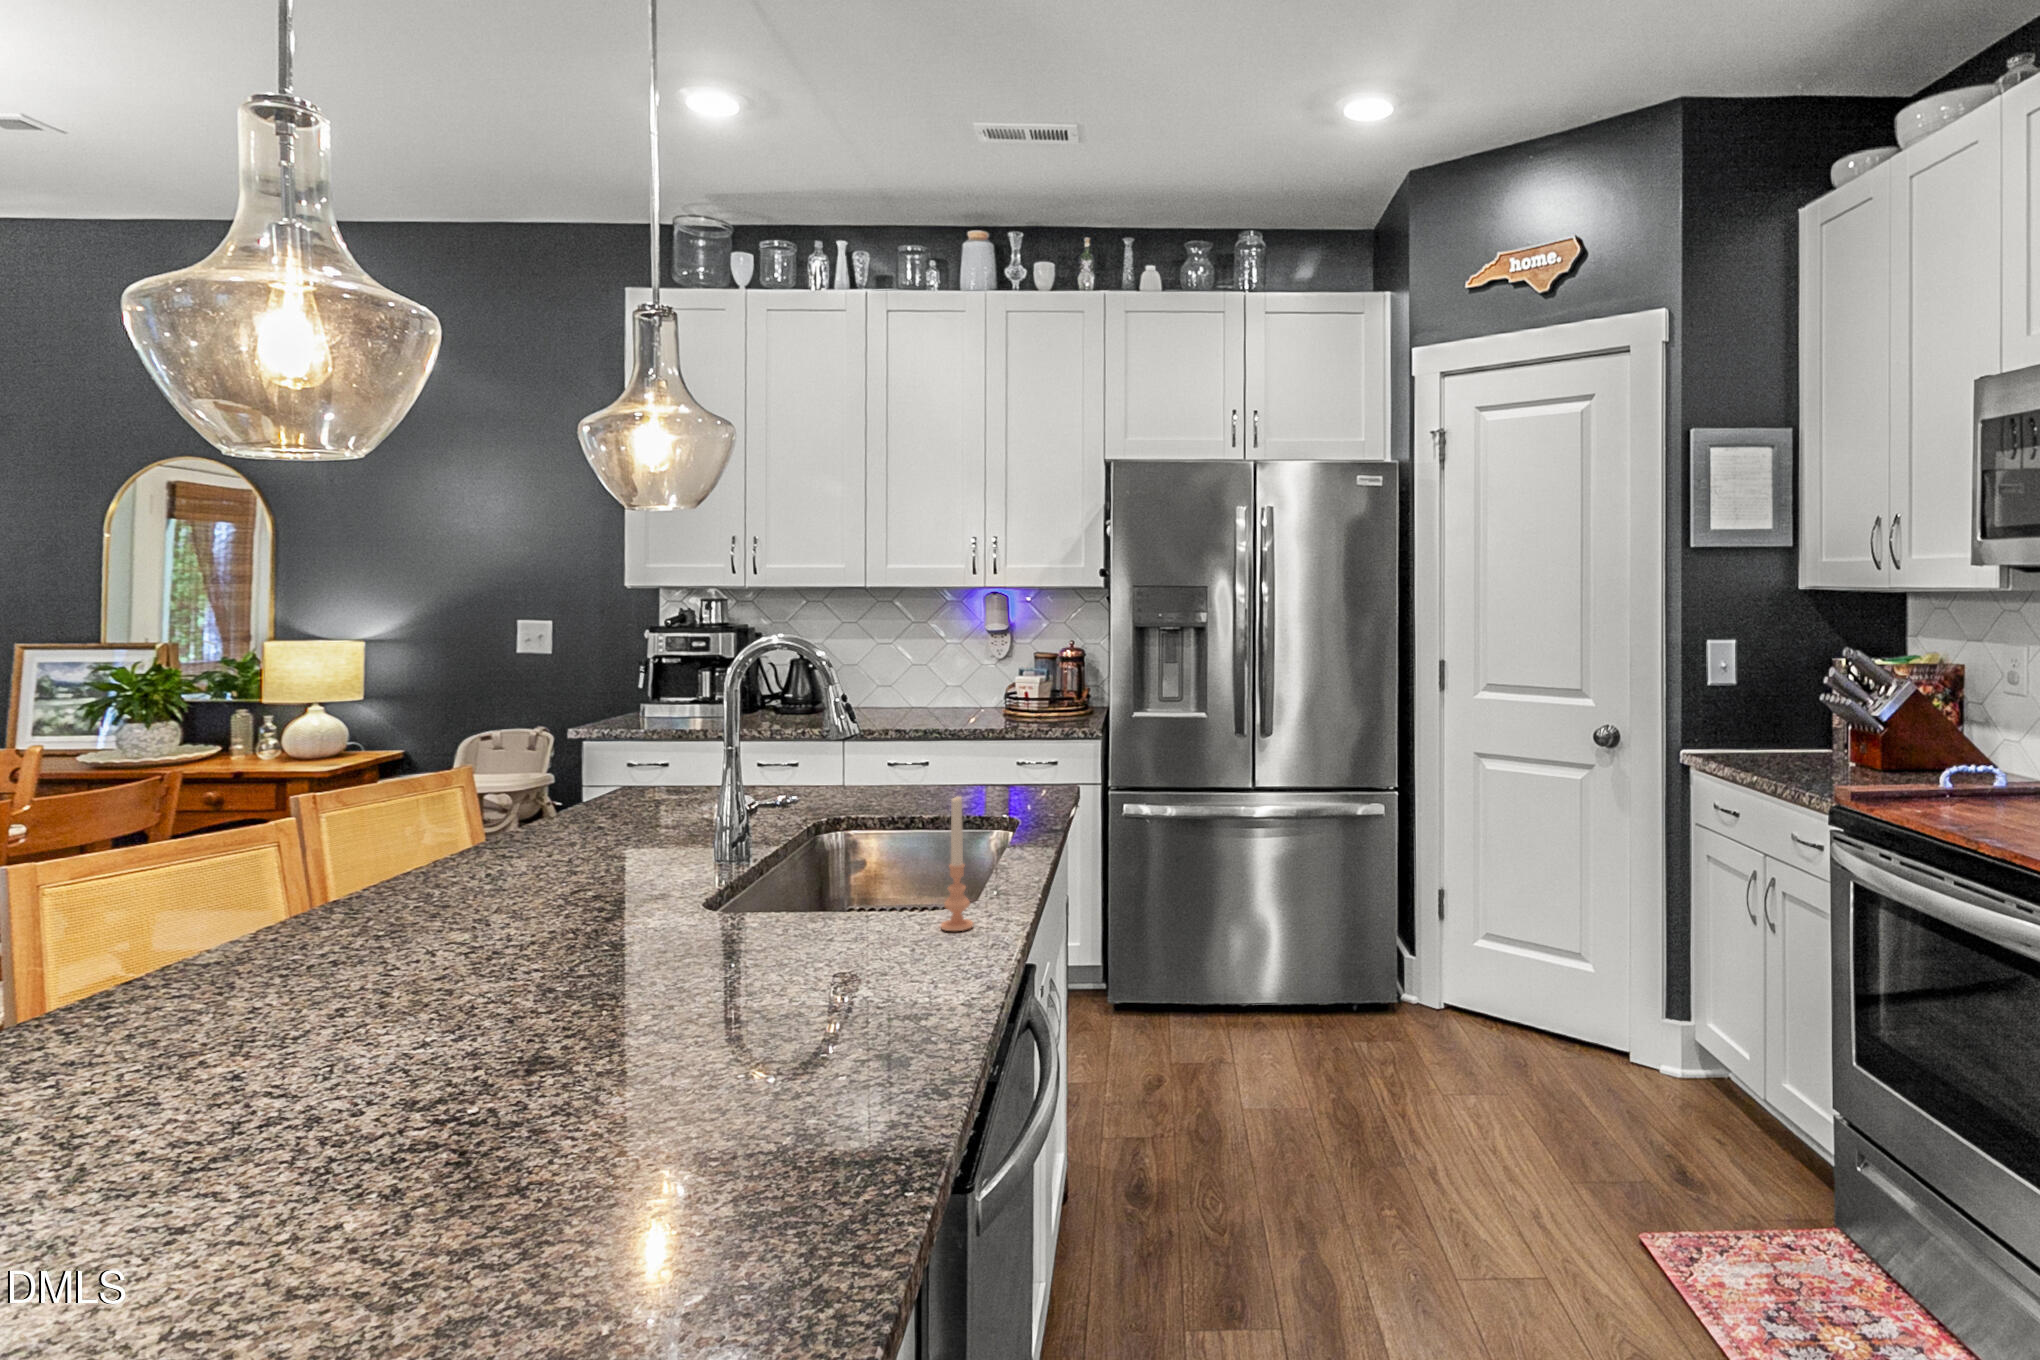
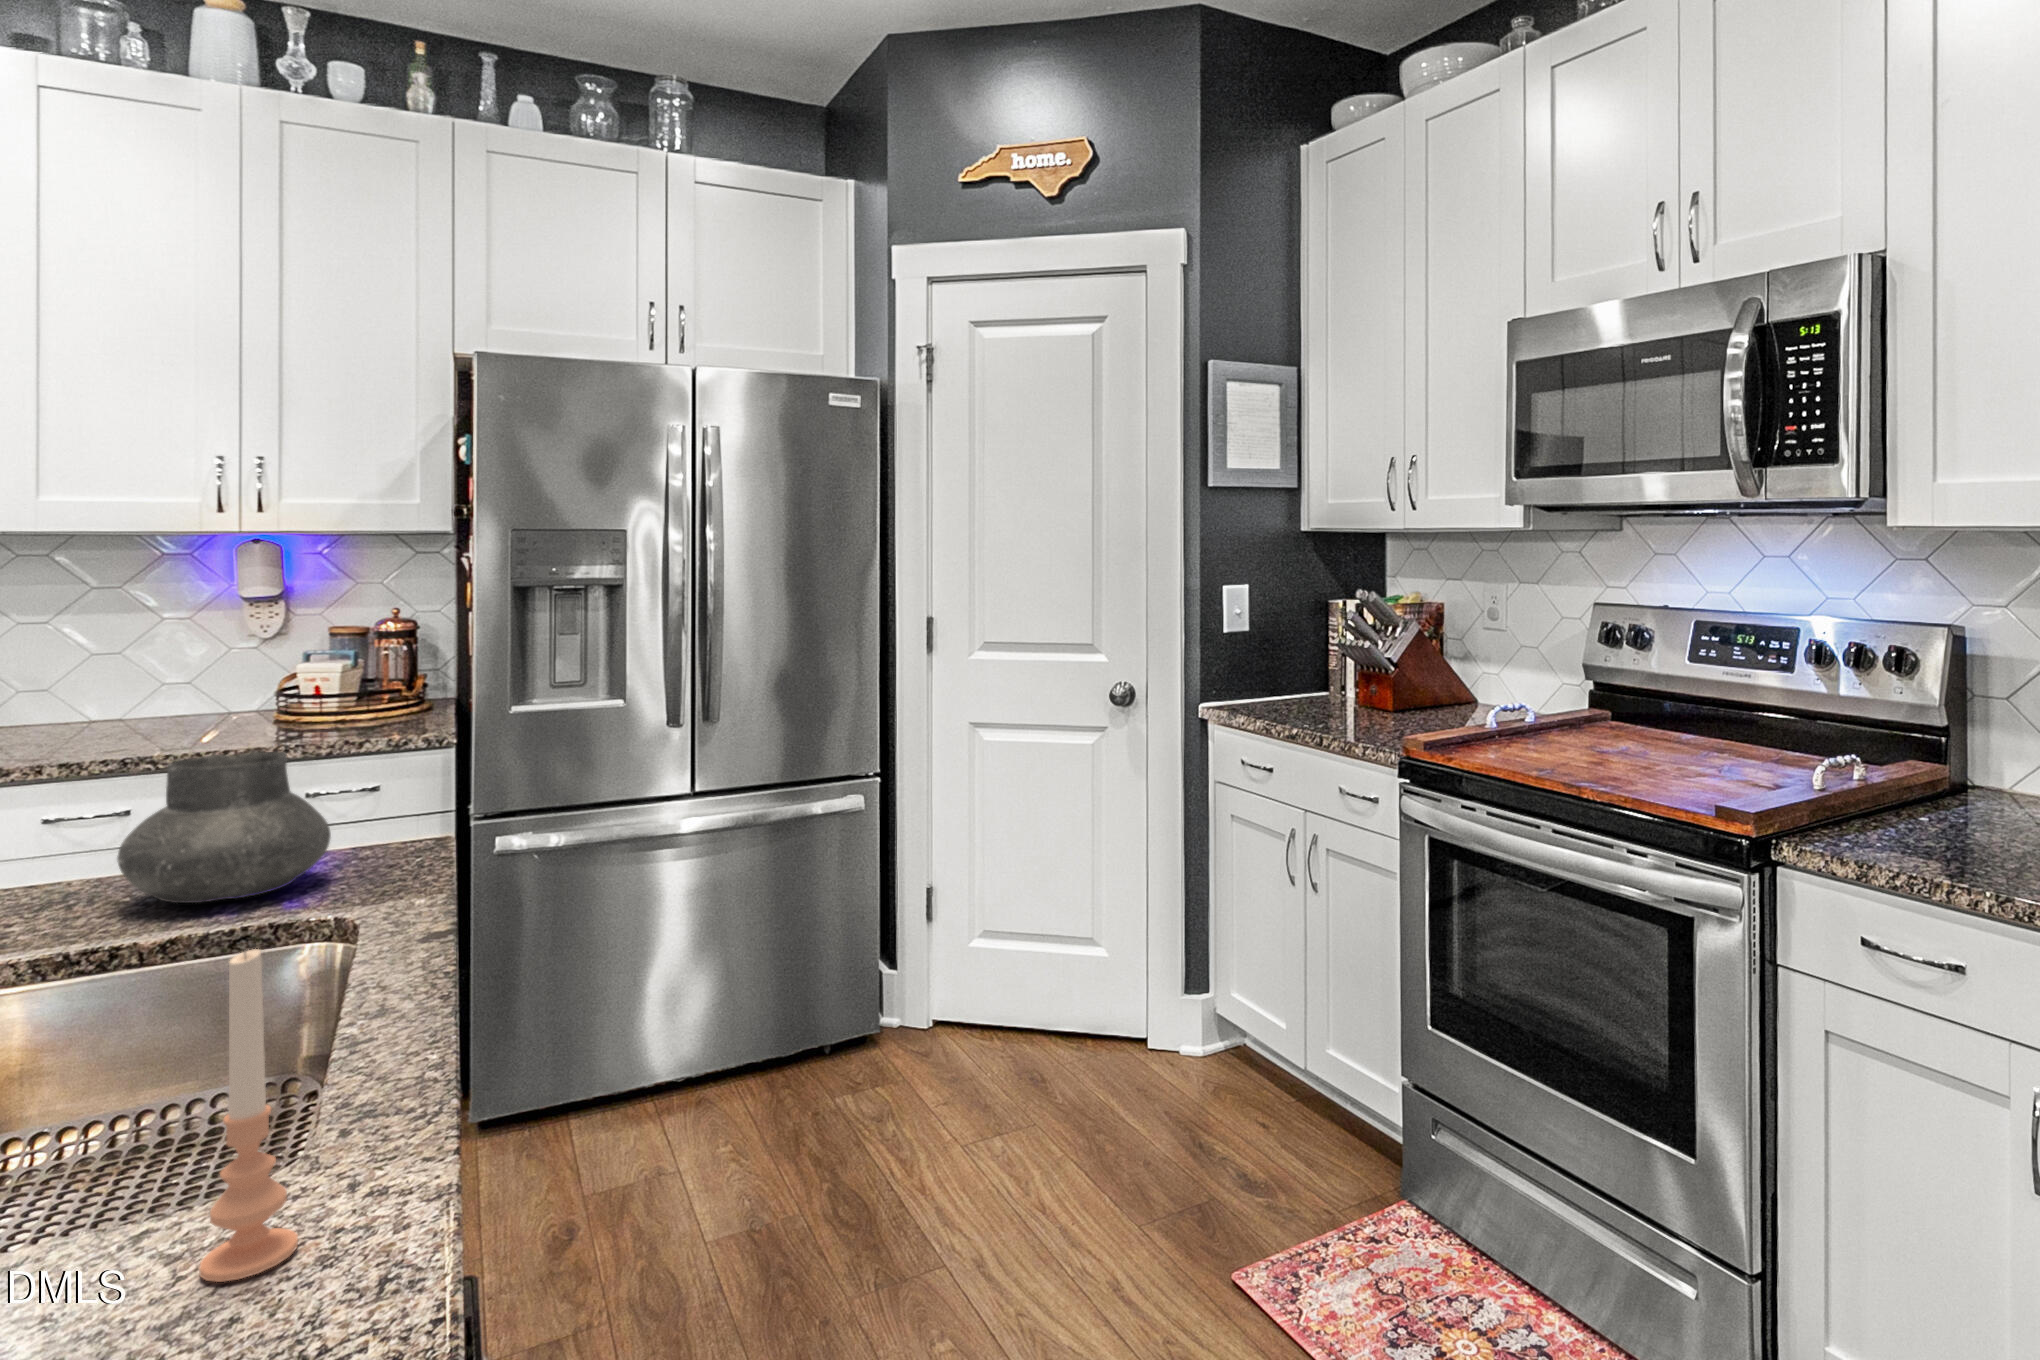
vase: none [919,726,1013,806] -> present [117,752,331,903]

